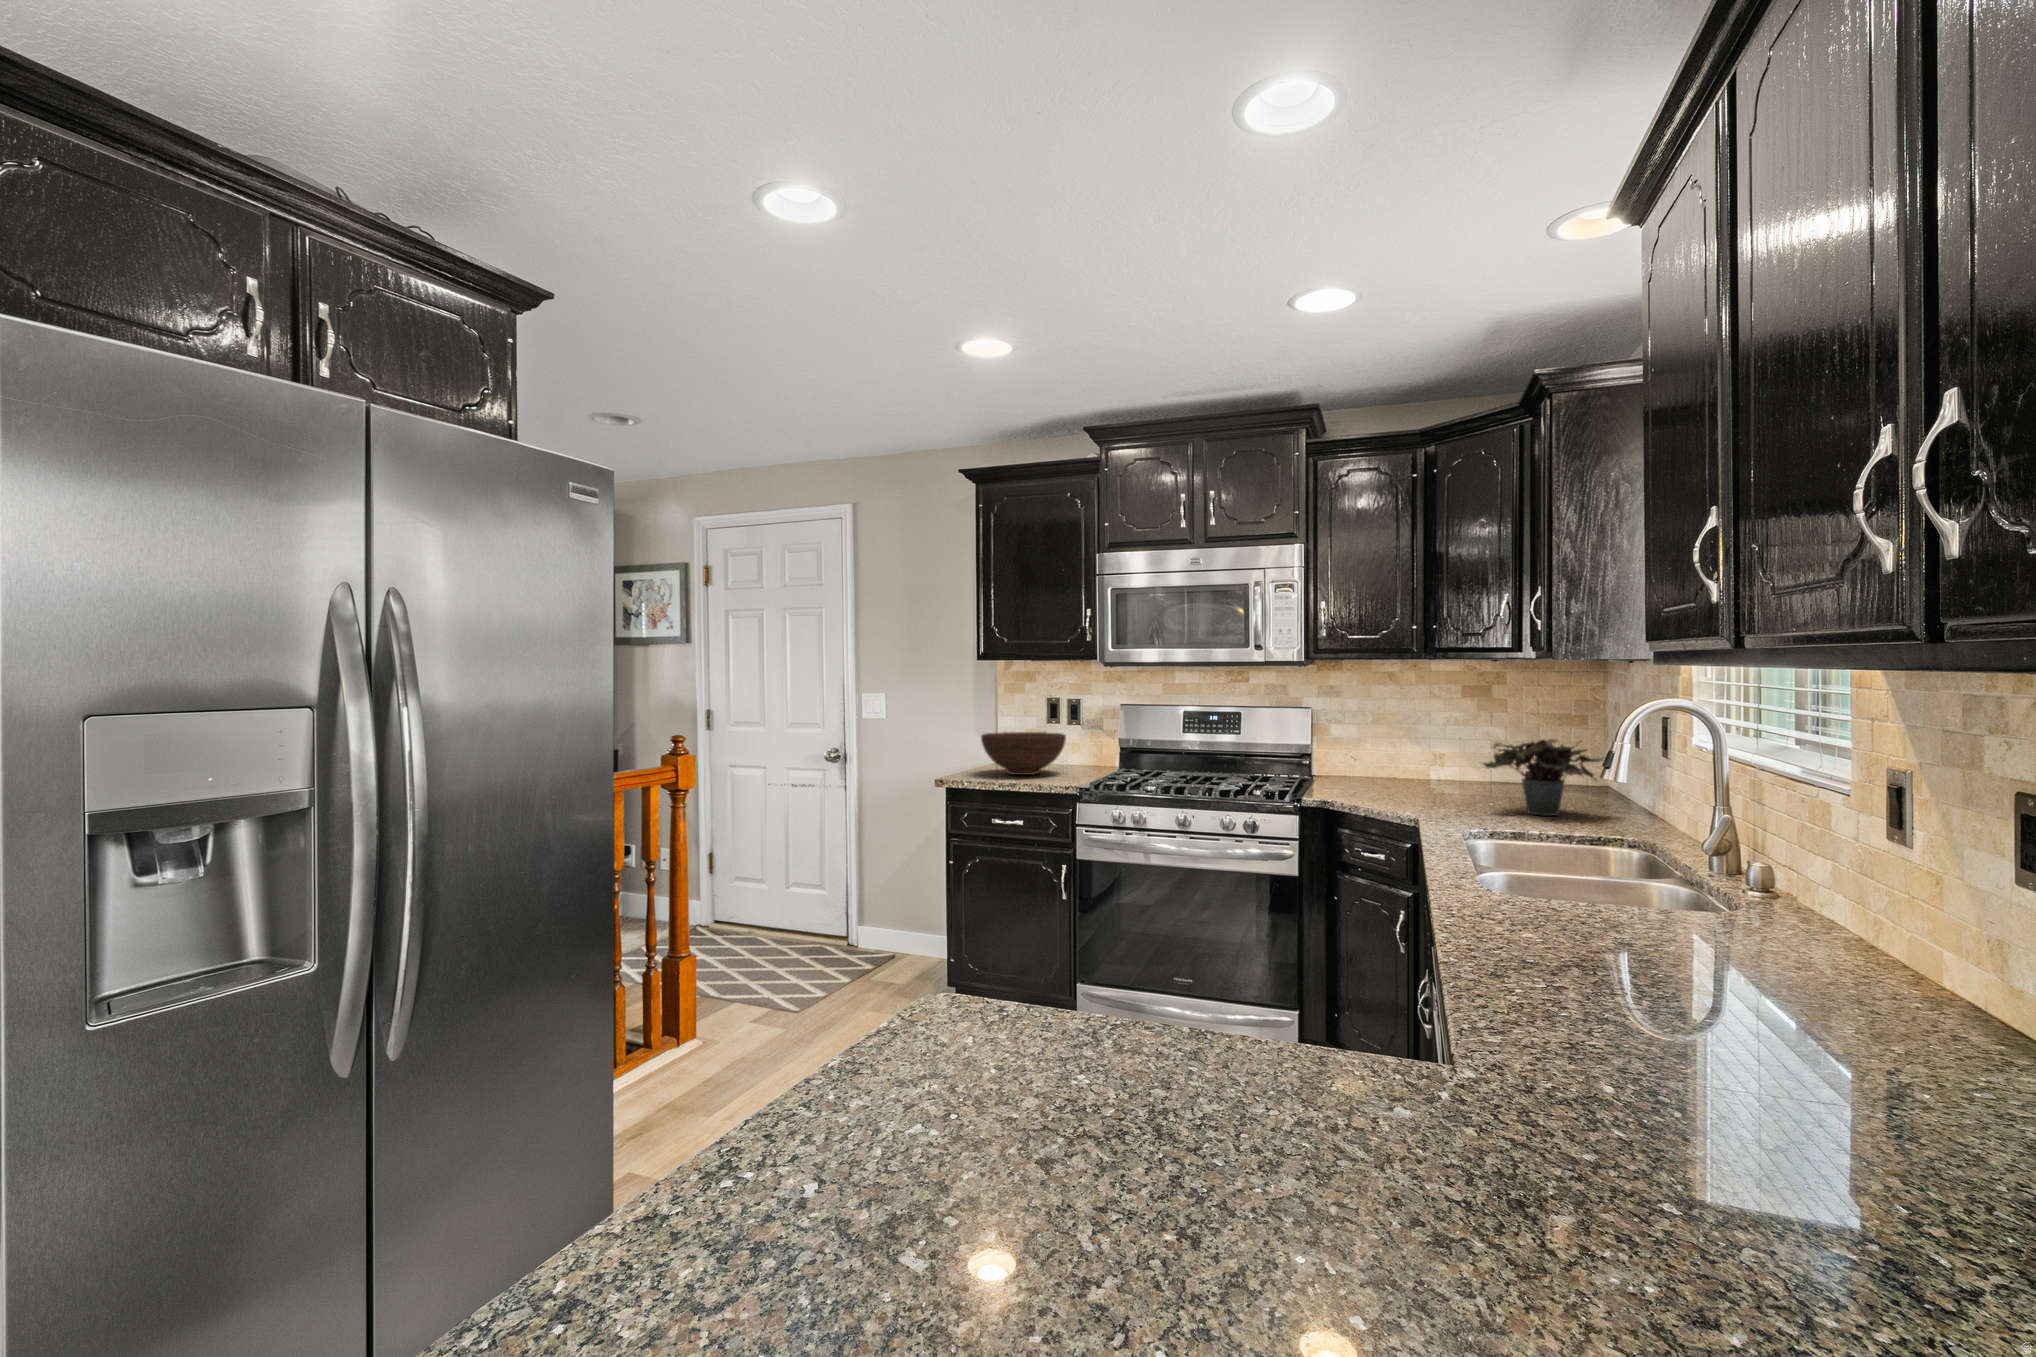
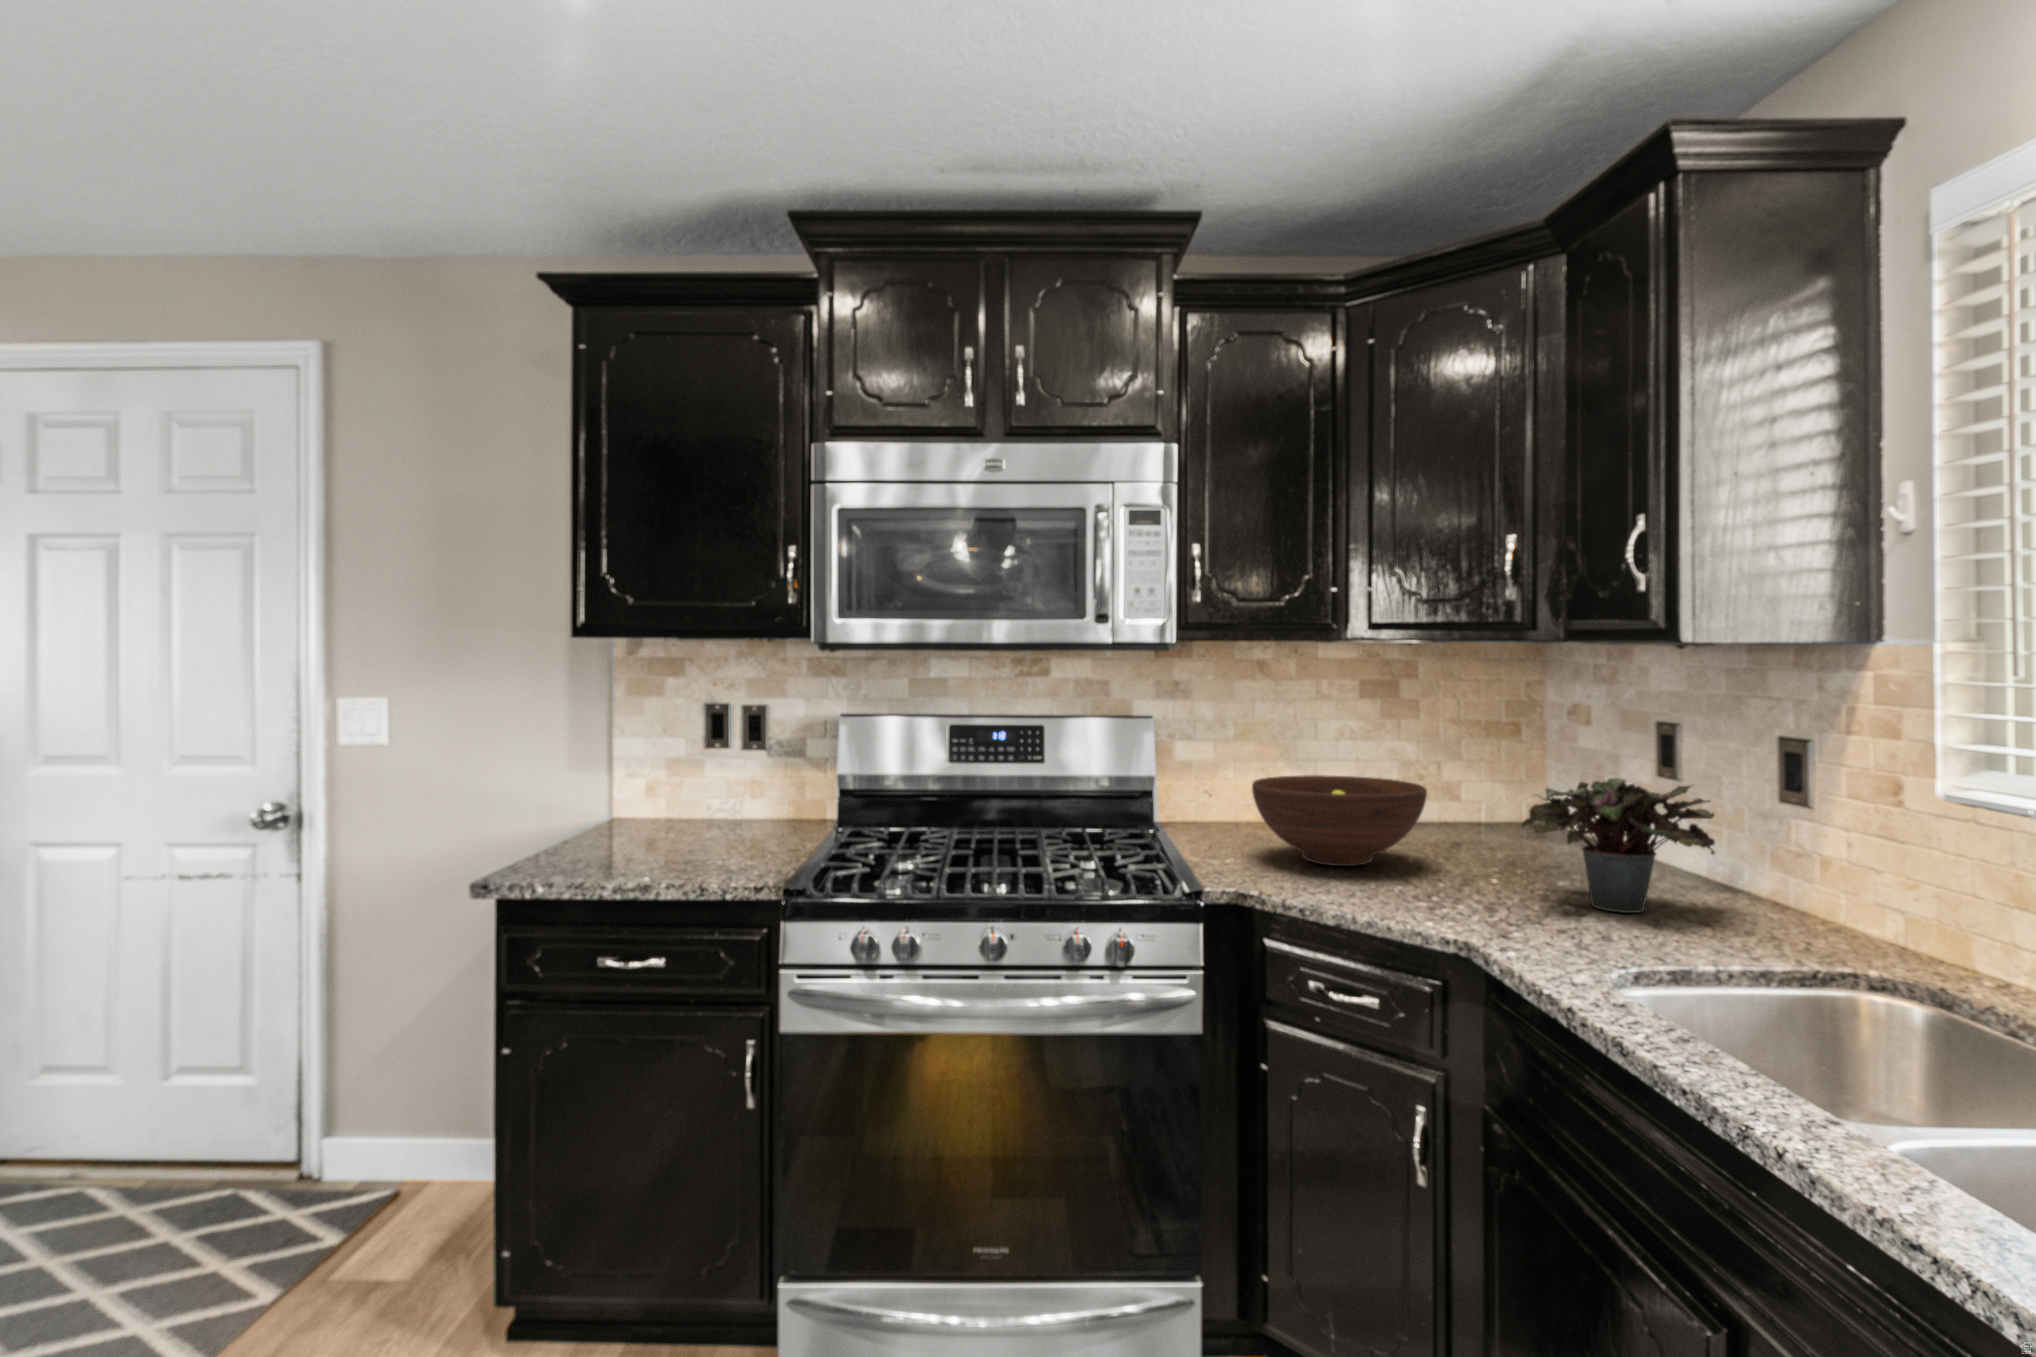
fruit bowl: present [981,732,1066,775] -> present [1252,775,1427,866]

